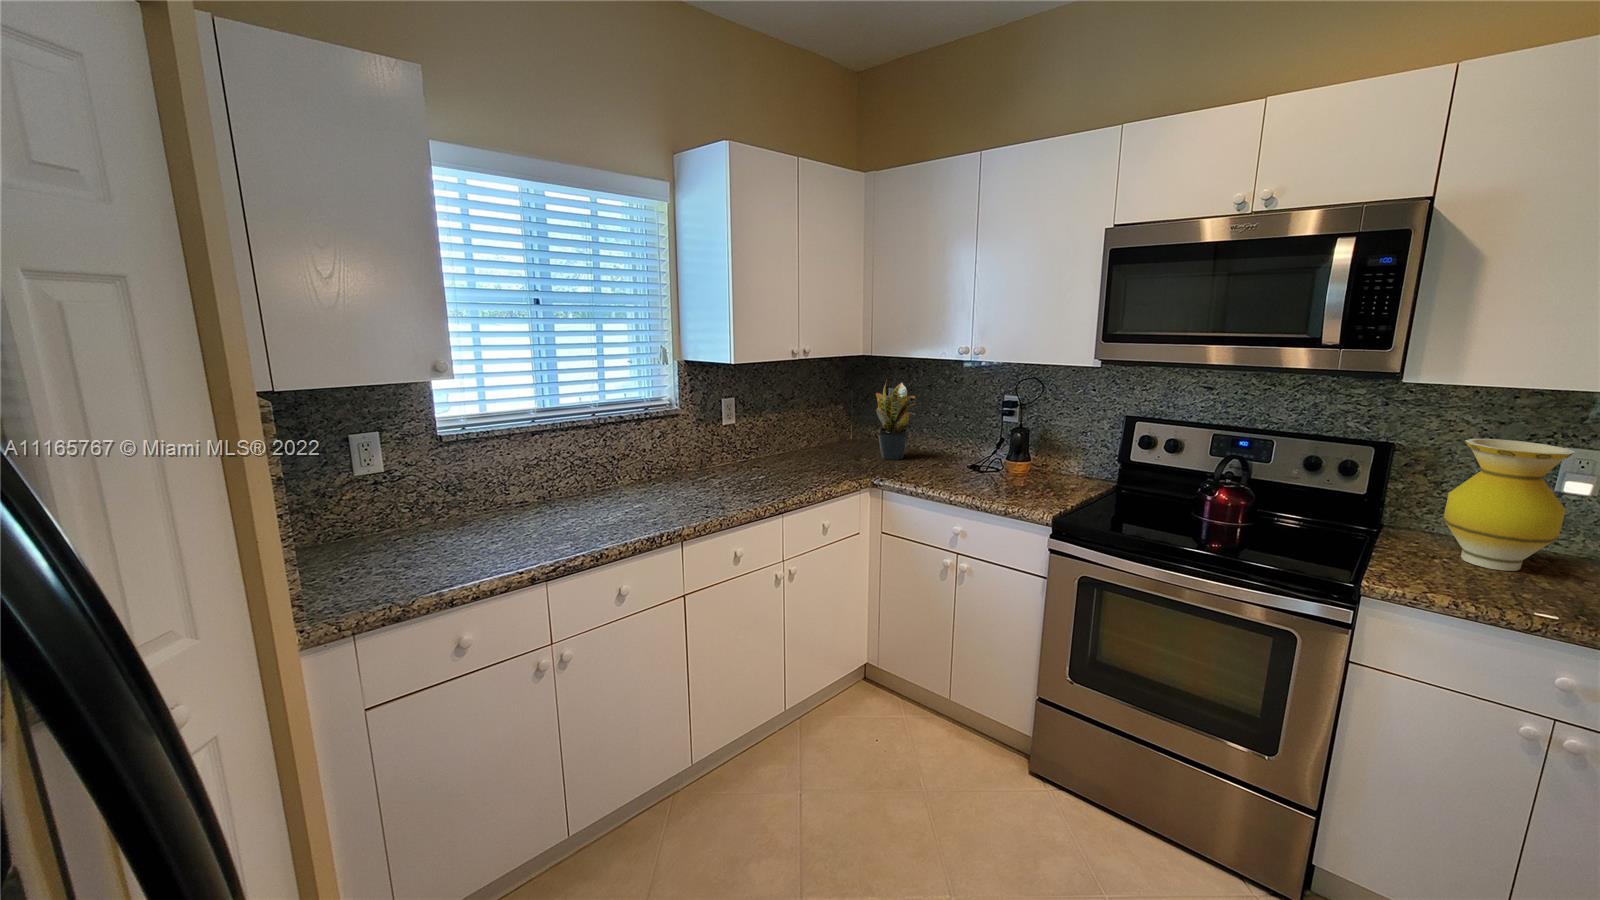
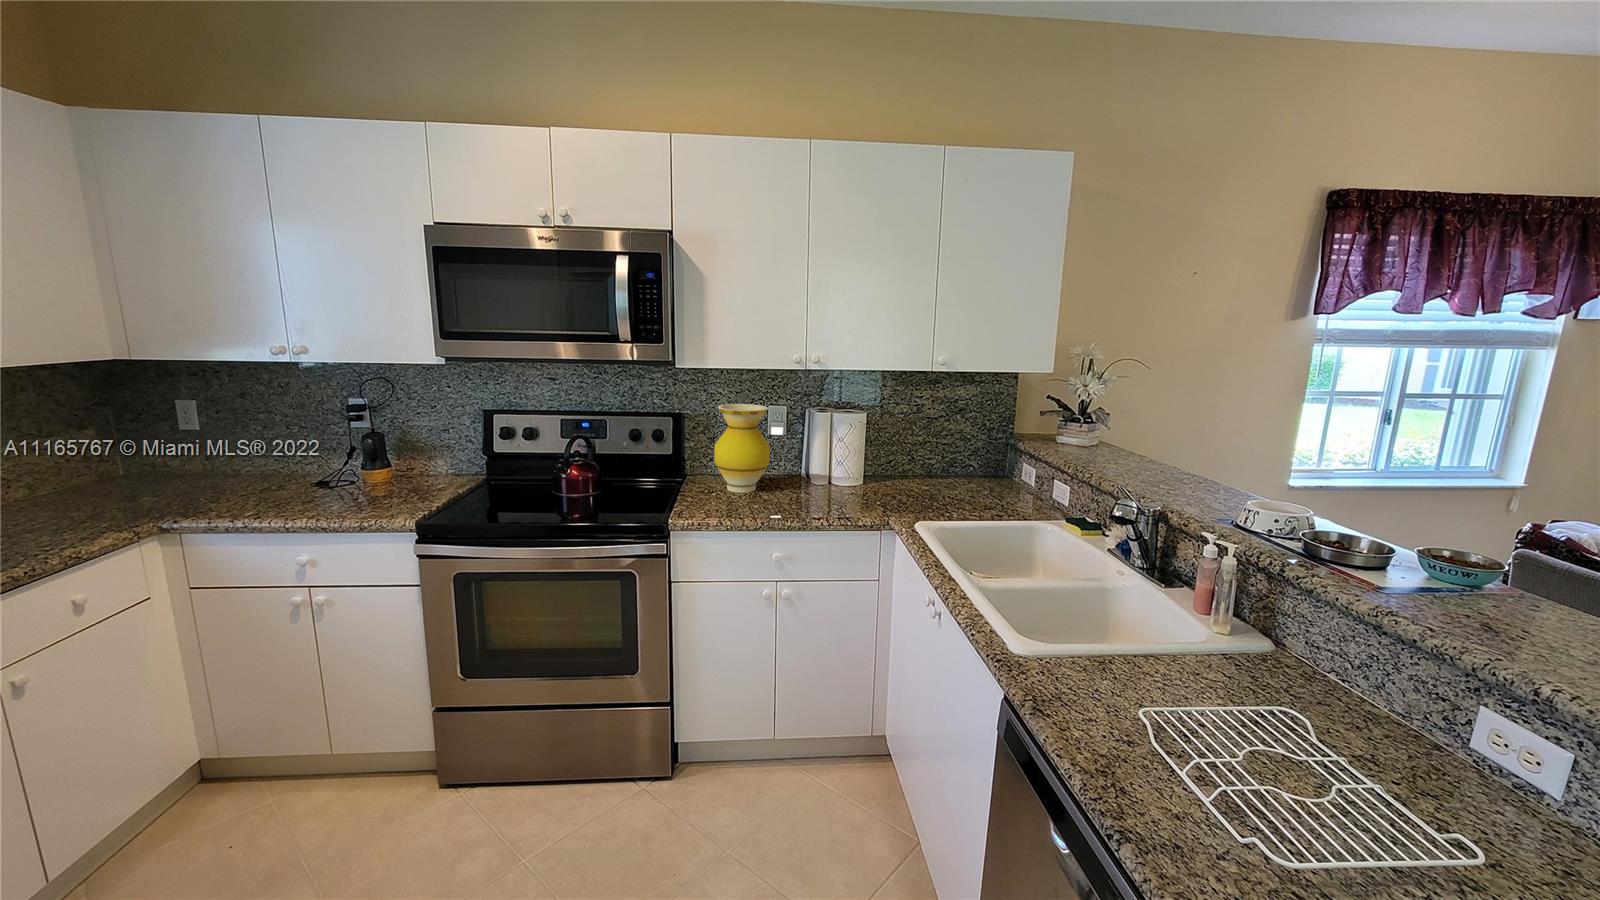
potted plant: present [876,383,916,460] -> none [136,383,236,493]

